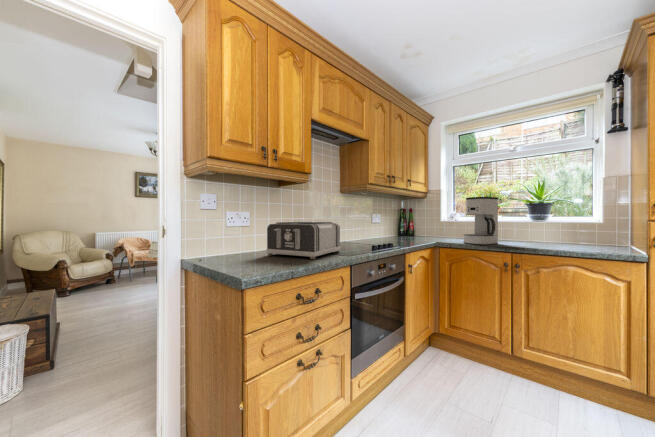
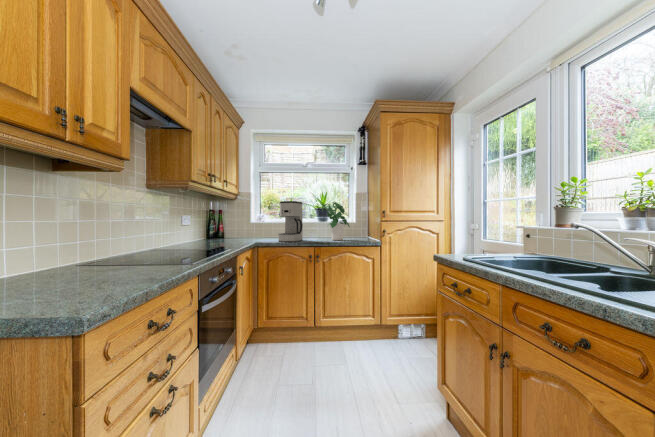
potted plant: none [527,194,577,248] -> present [322,202,350,240]
toaster: present [266,222,341,259] -> none [50,225,171,279]

